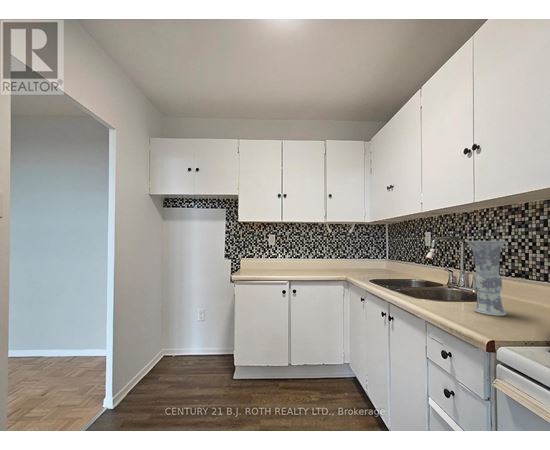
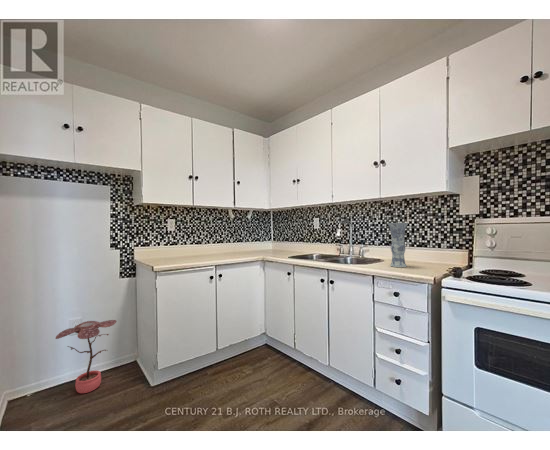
potted plant: none [183,312,221,366] -> present [56,320,116,393]

